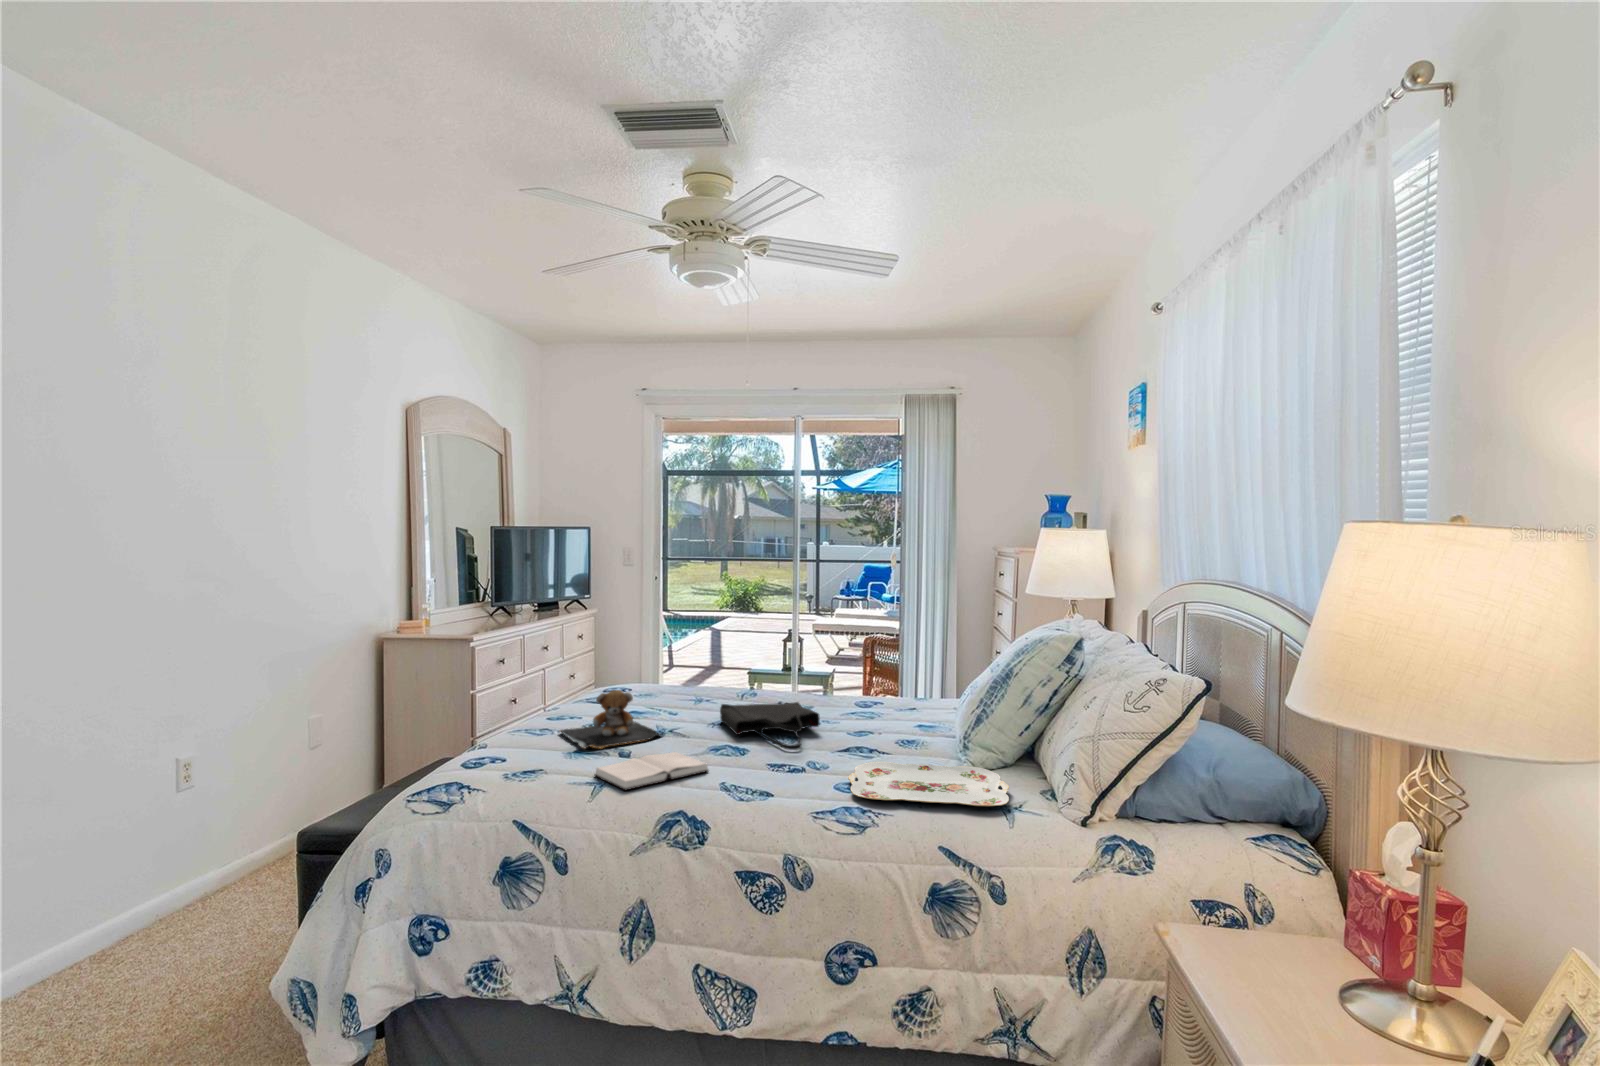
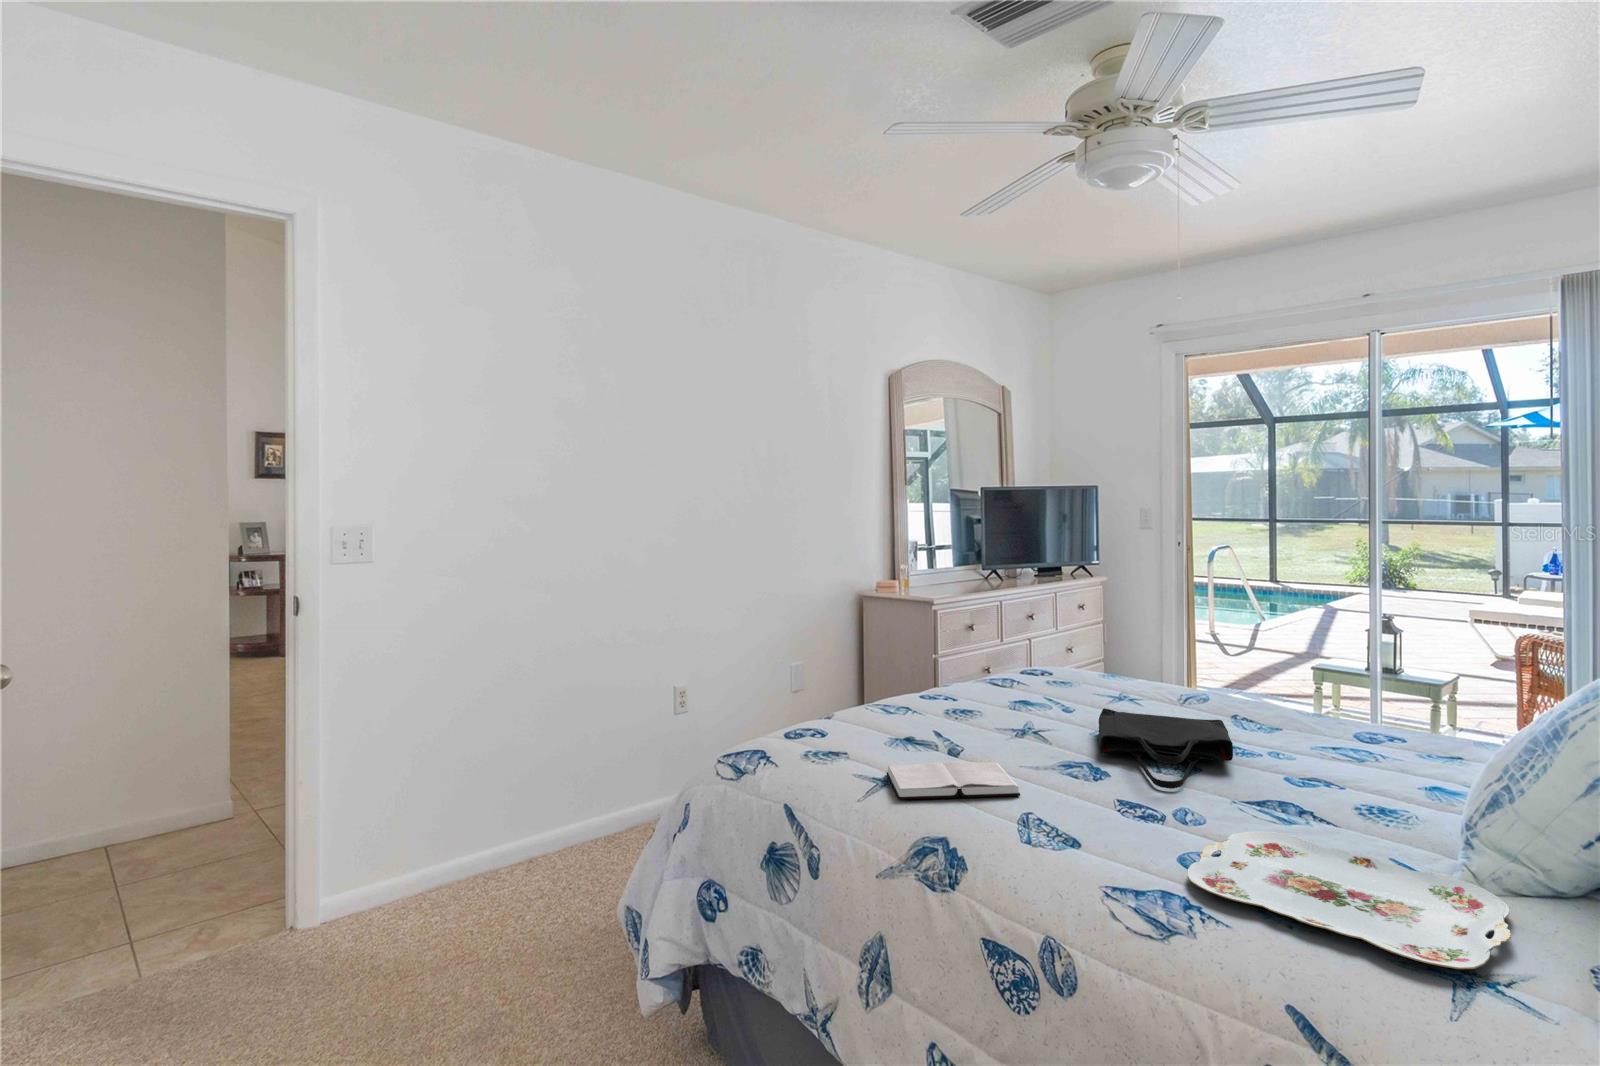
teddy bear: present [560,690,661,748] -> none [902,676,1012,743]

